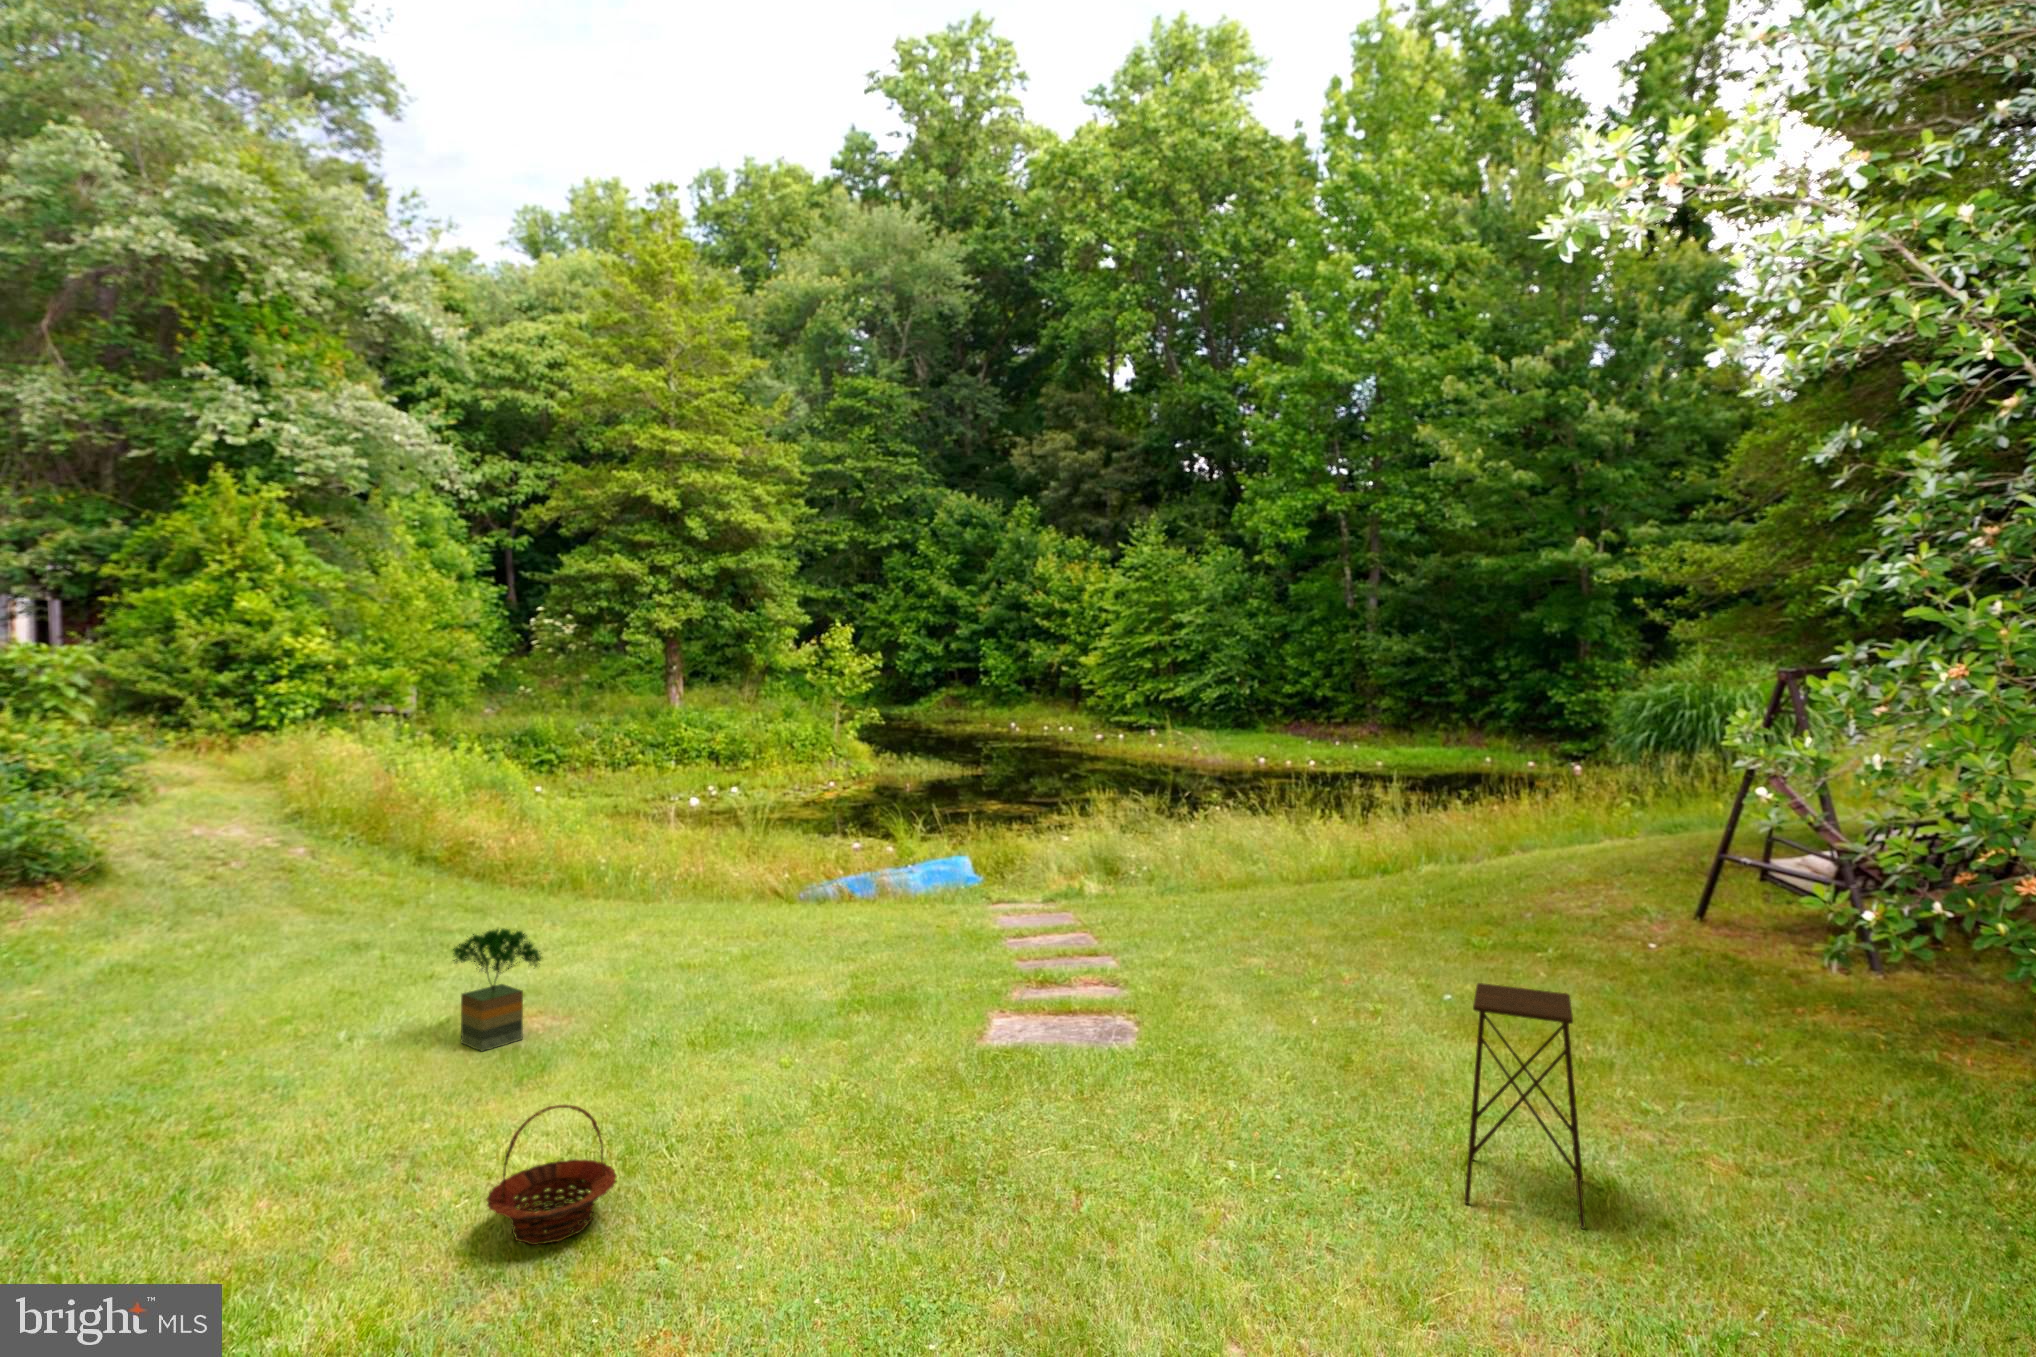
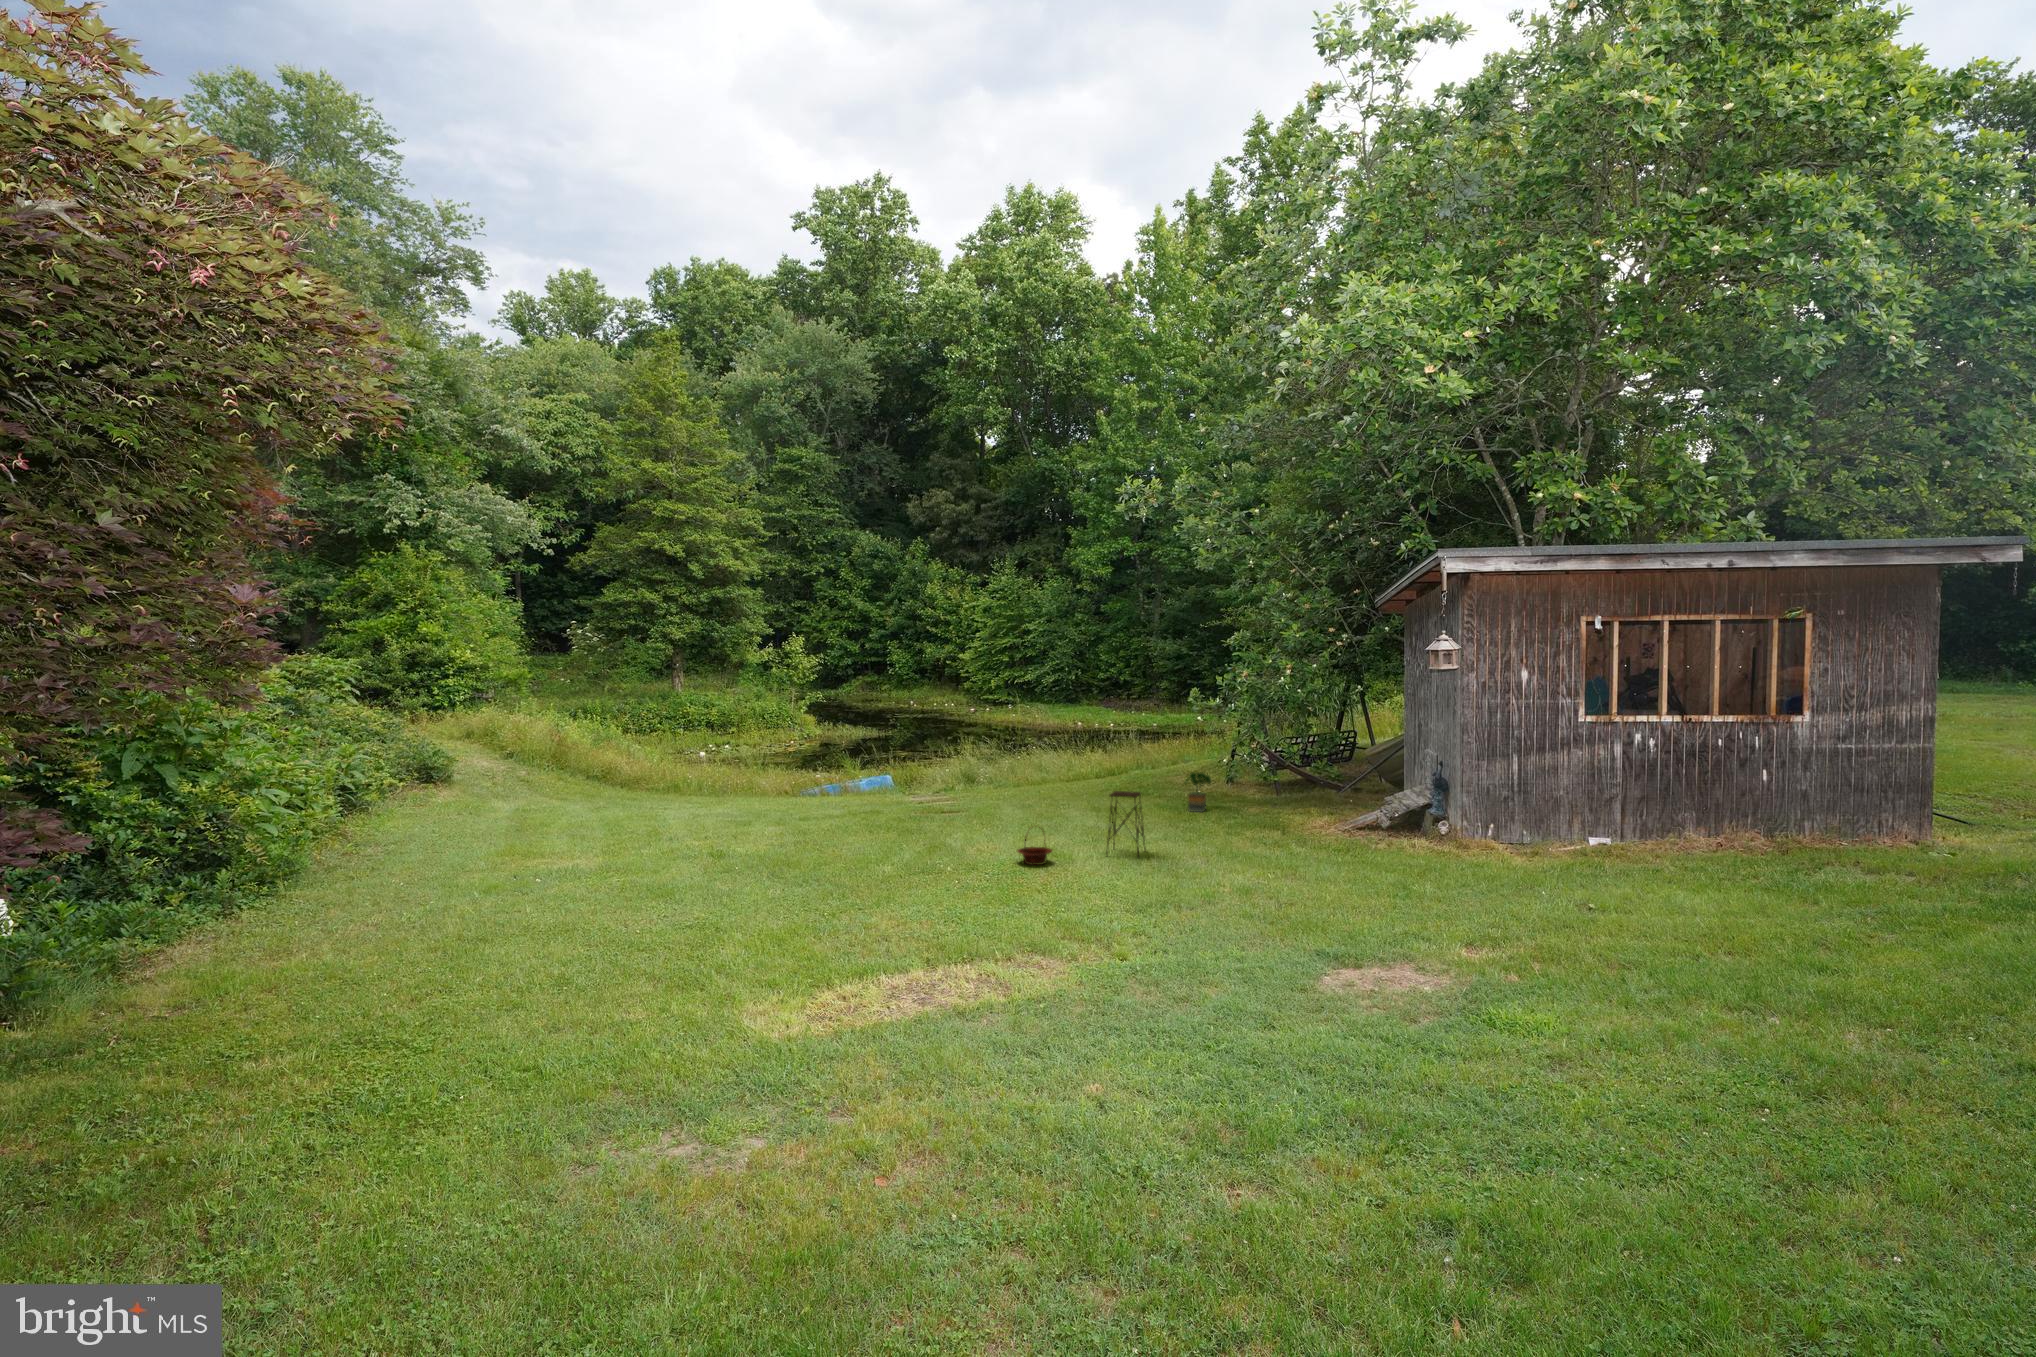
potted tree: present [453,929,541,1051] -> present [1185,772,1211,812]
basket: present [487,1105,617,1245] -> present [1017,827,1052,865]

